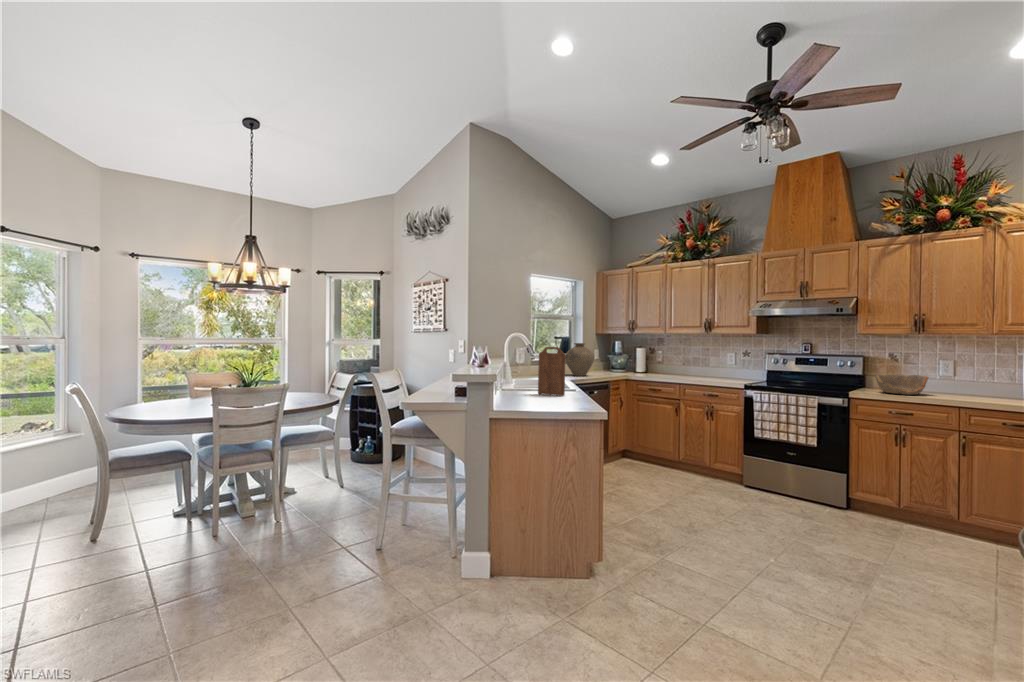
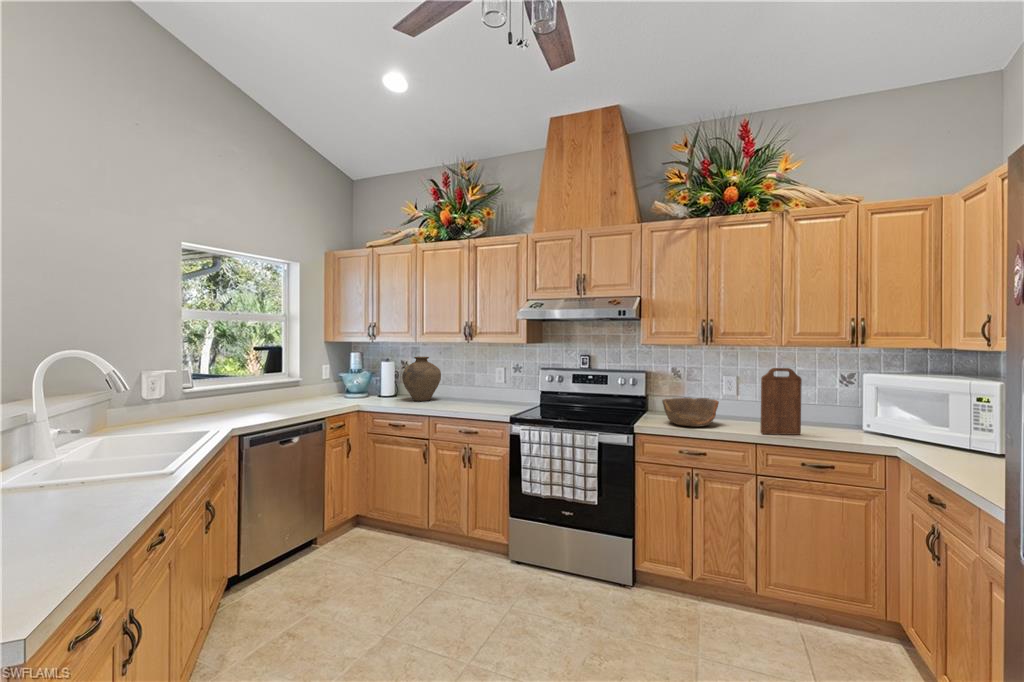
vase: present [565,343,594,376] -> present [402,357,441,401]
cutting board: present [538,347,566,396] -> present [760,368,802,435]

